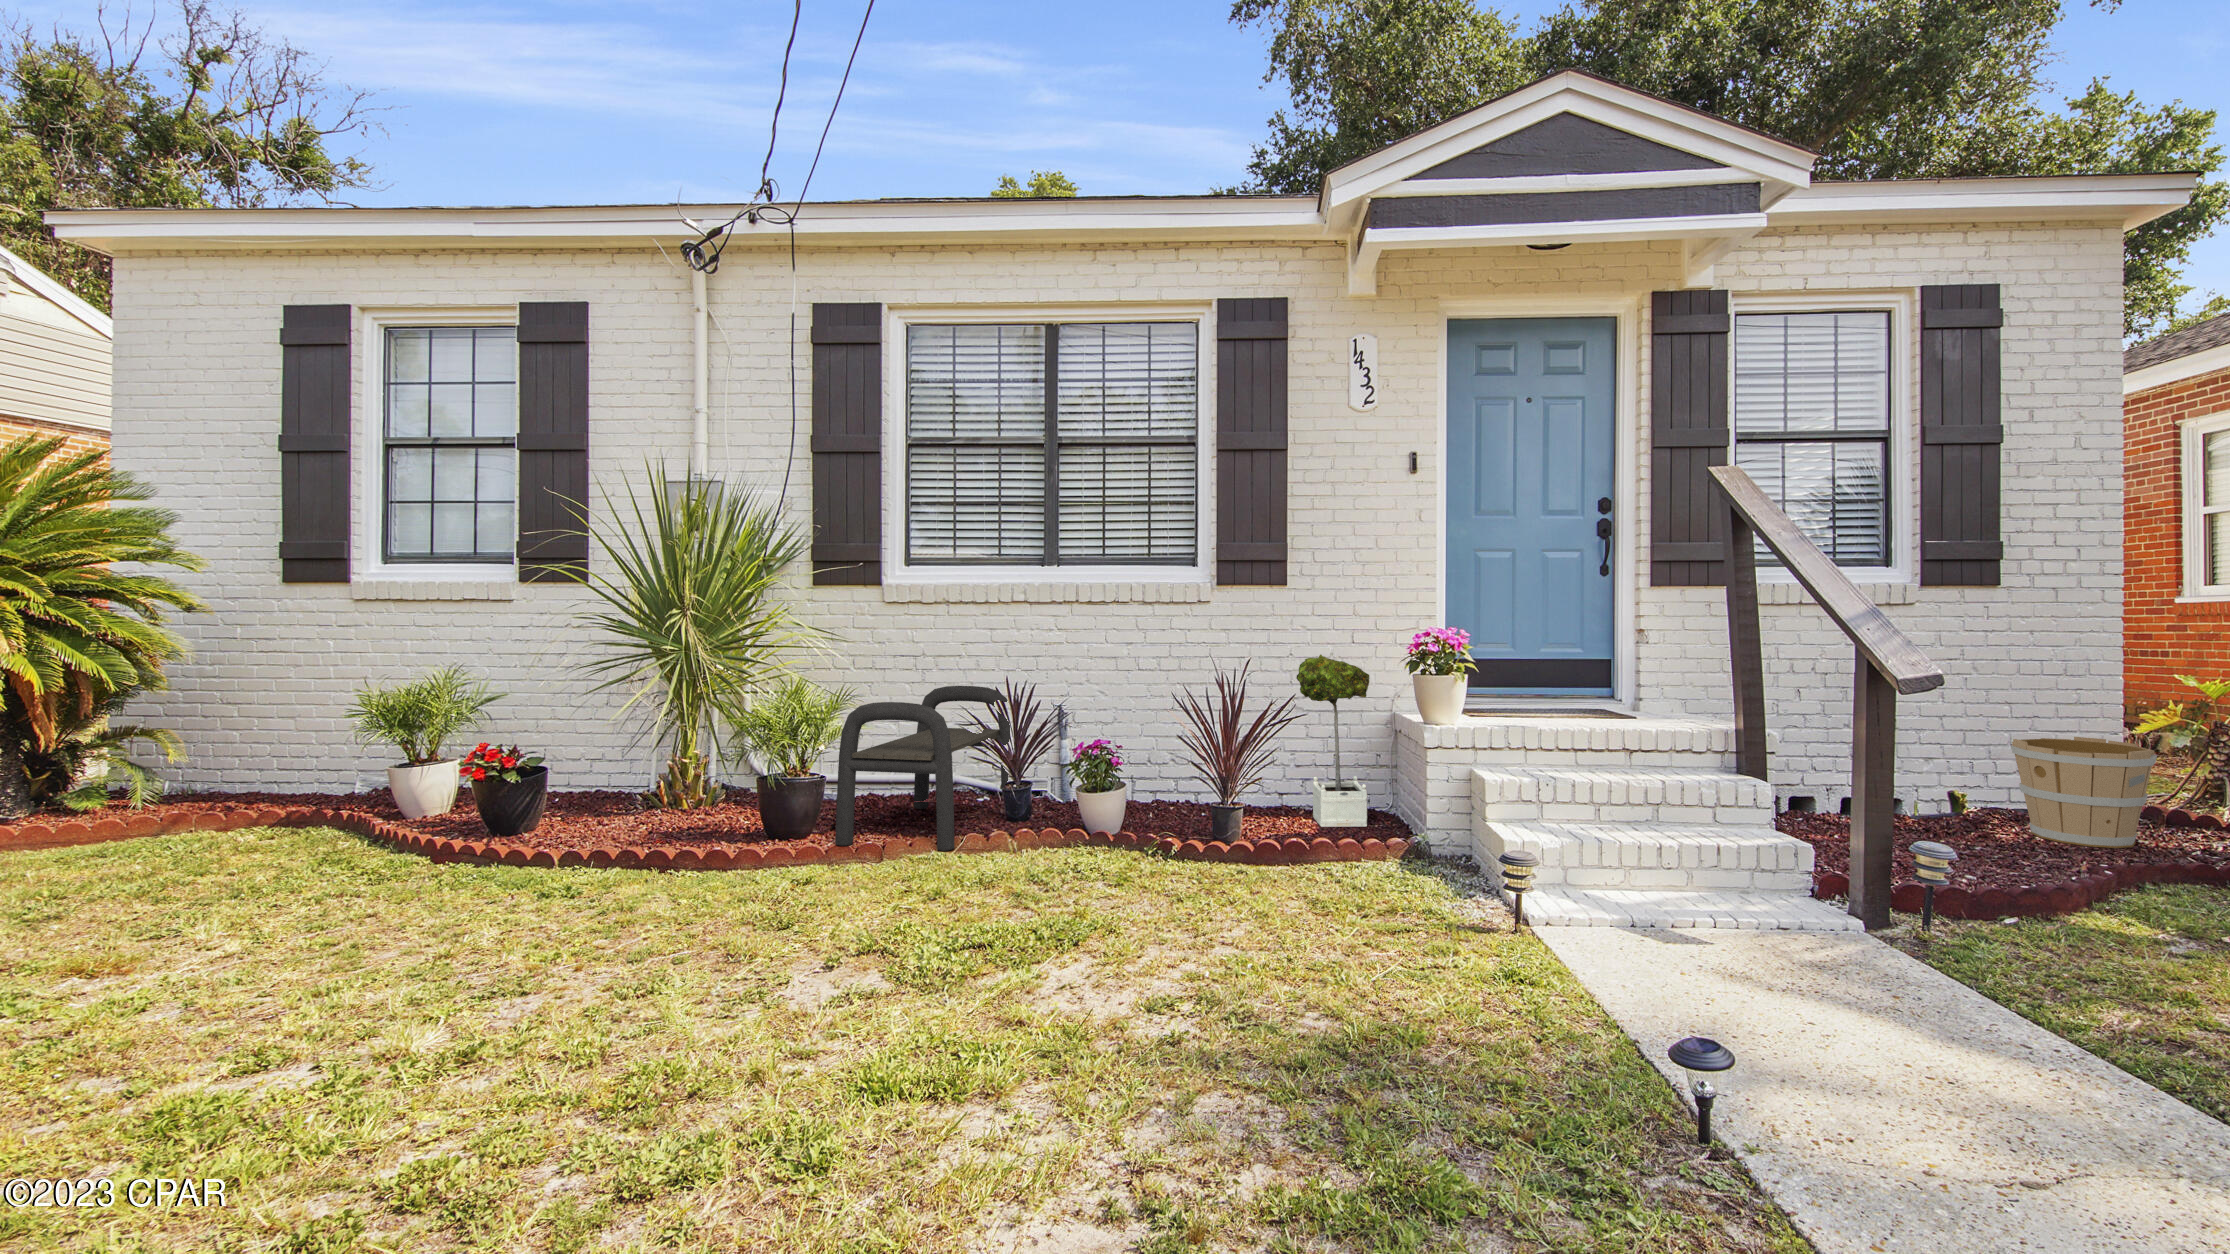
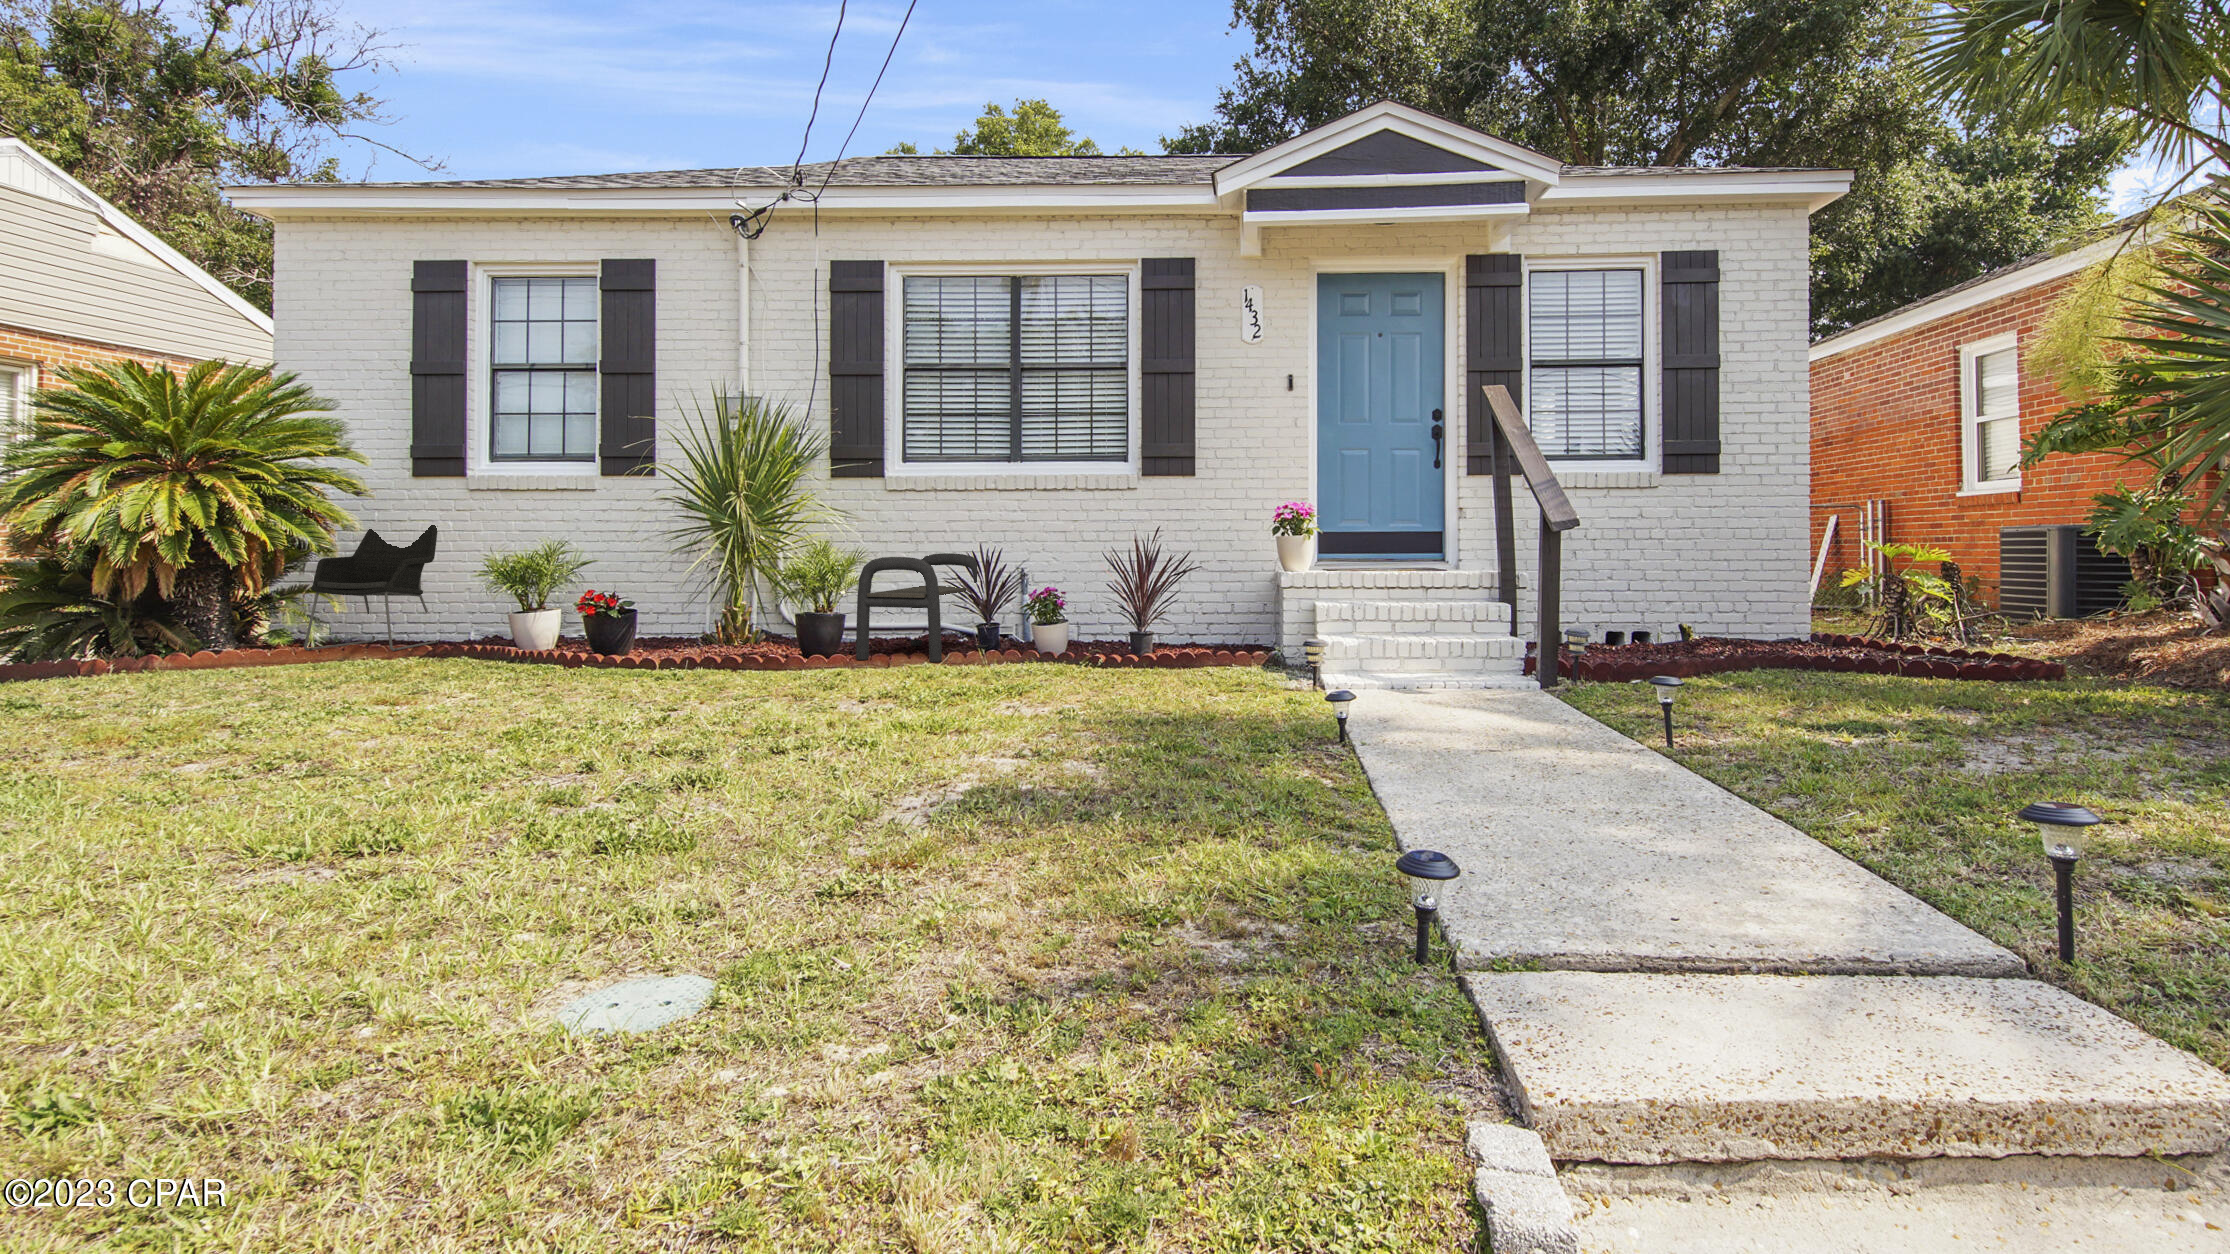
chair: none [88,643,296,826] -> present [304,525,439,651]
potted tree: present [1296,654,1369,827] -> none [1196,527,1249,654]
wooden bucket: present [2011,737,2157,848] -> none [1719,589,1812,664]

